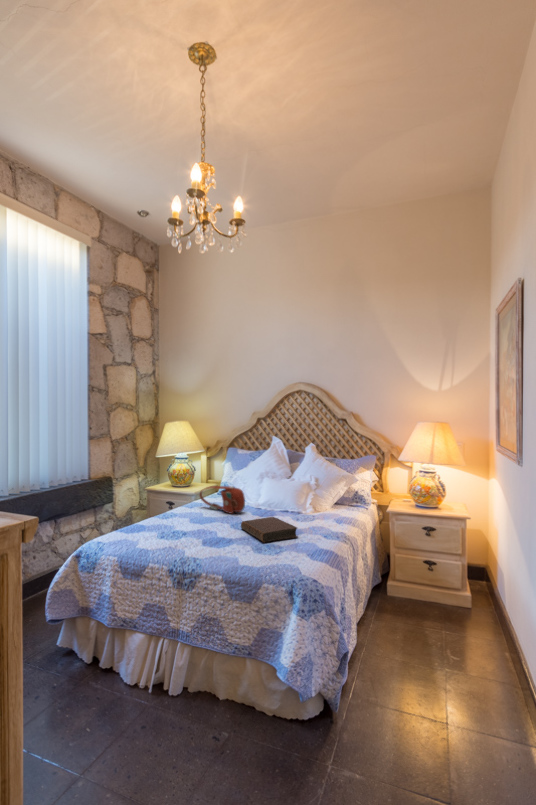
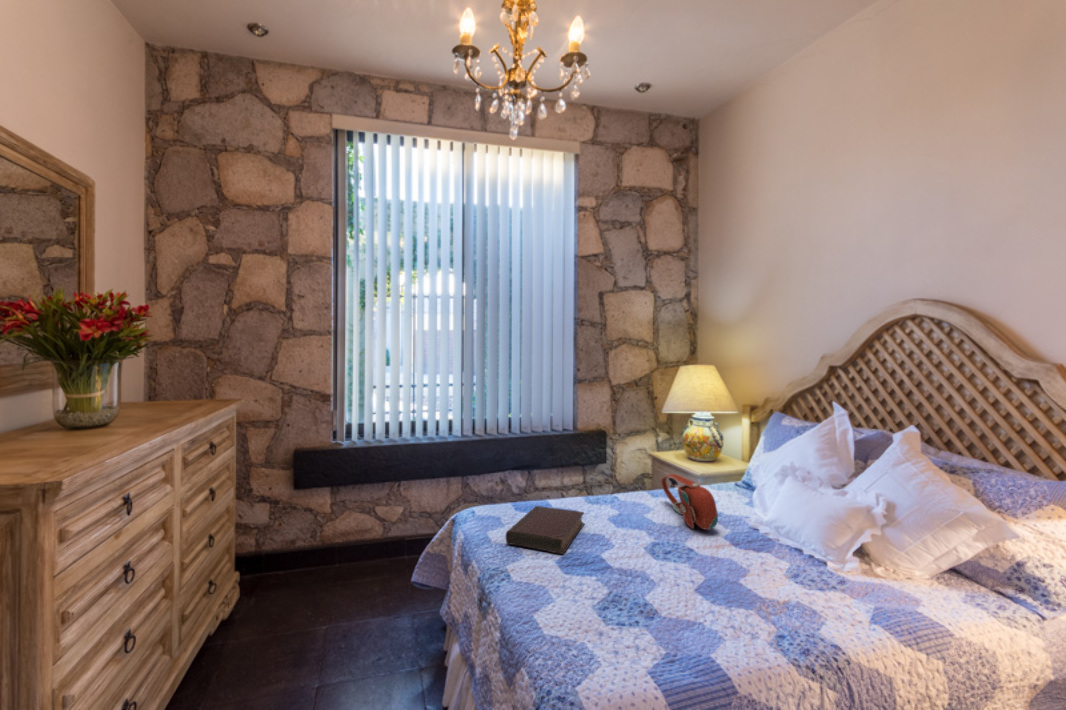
book: present [241,517,297,542] -> present [506,506,584,554]

